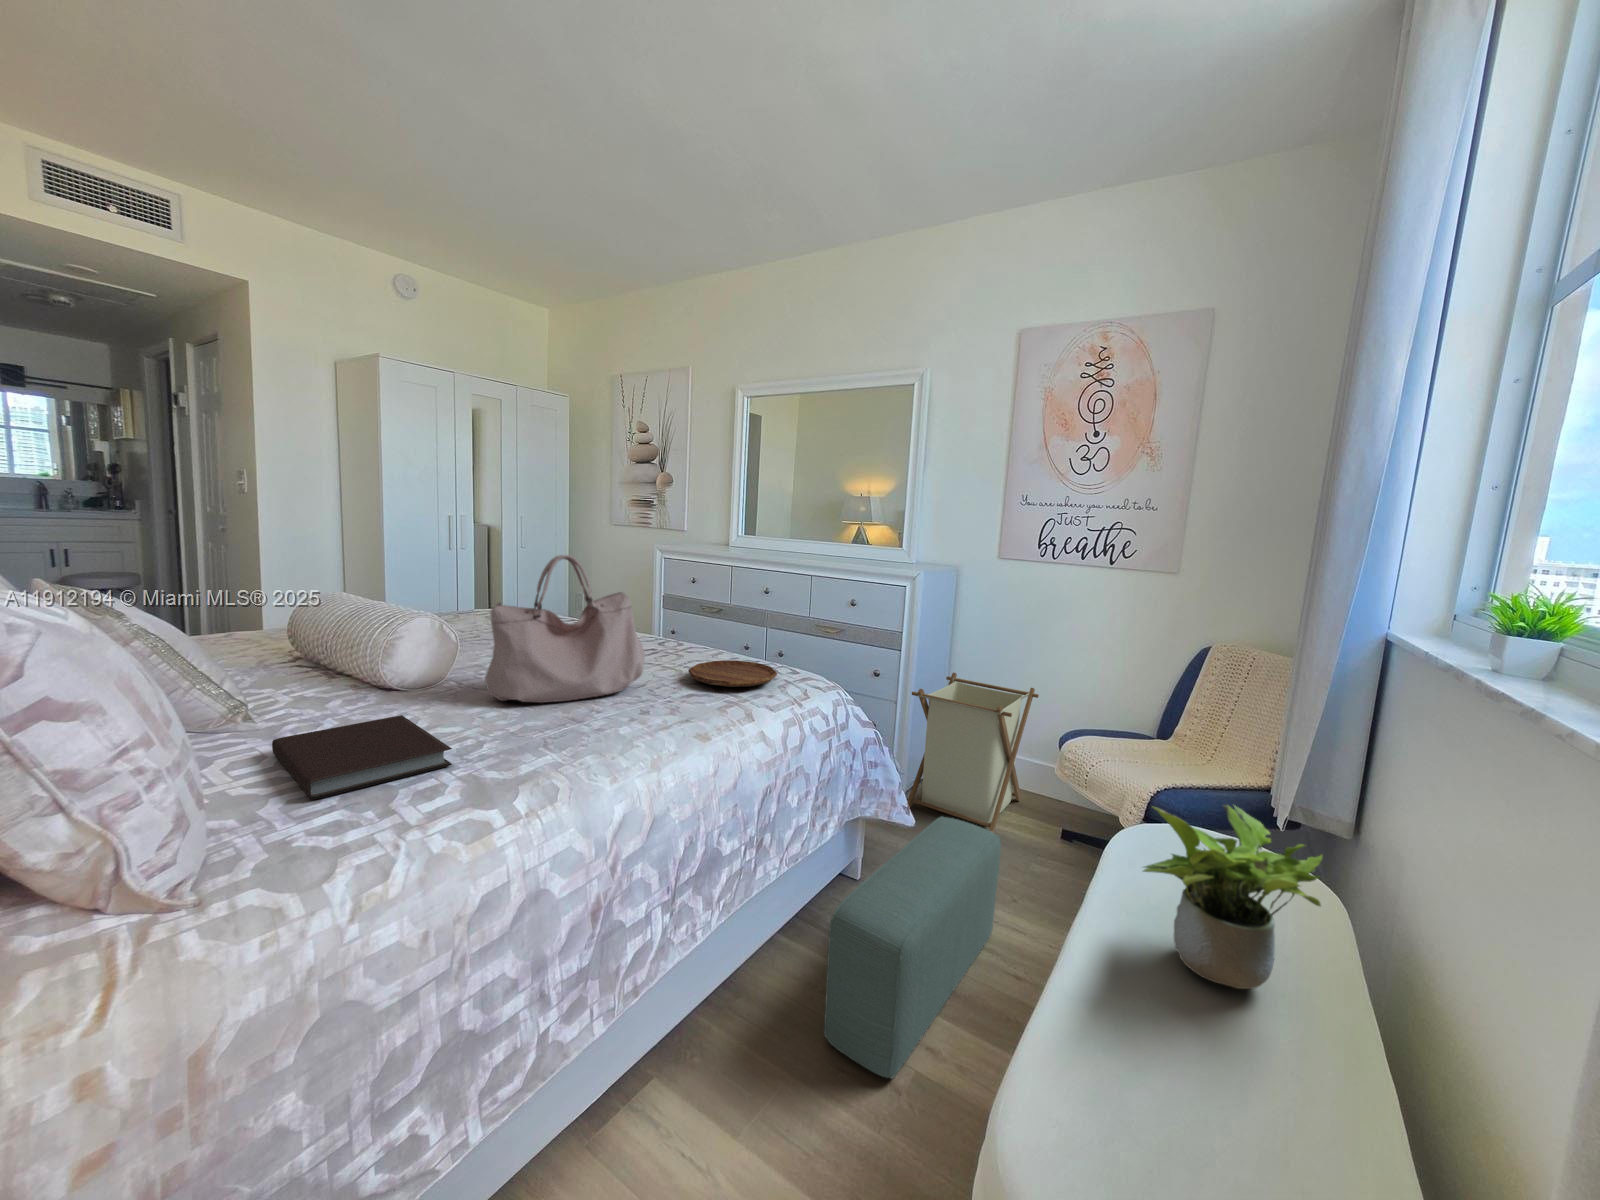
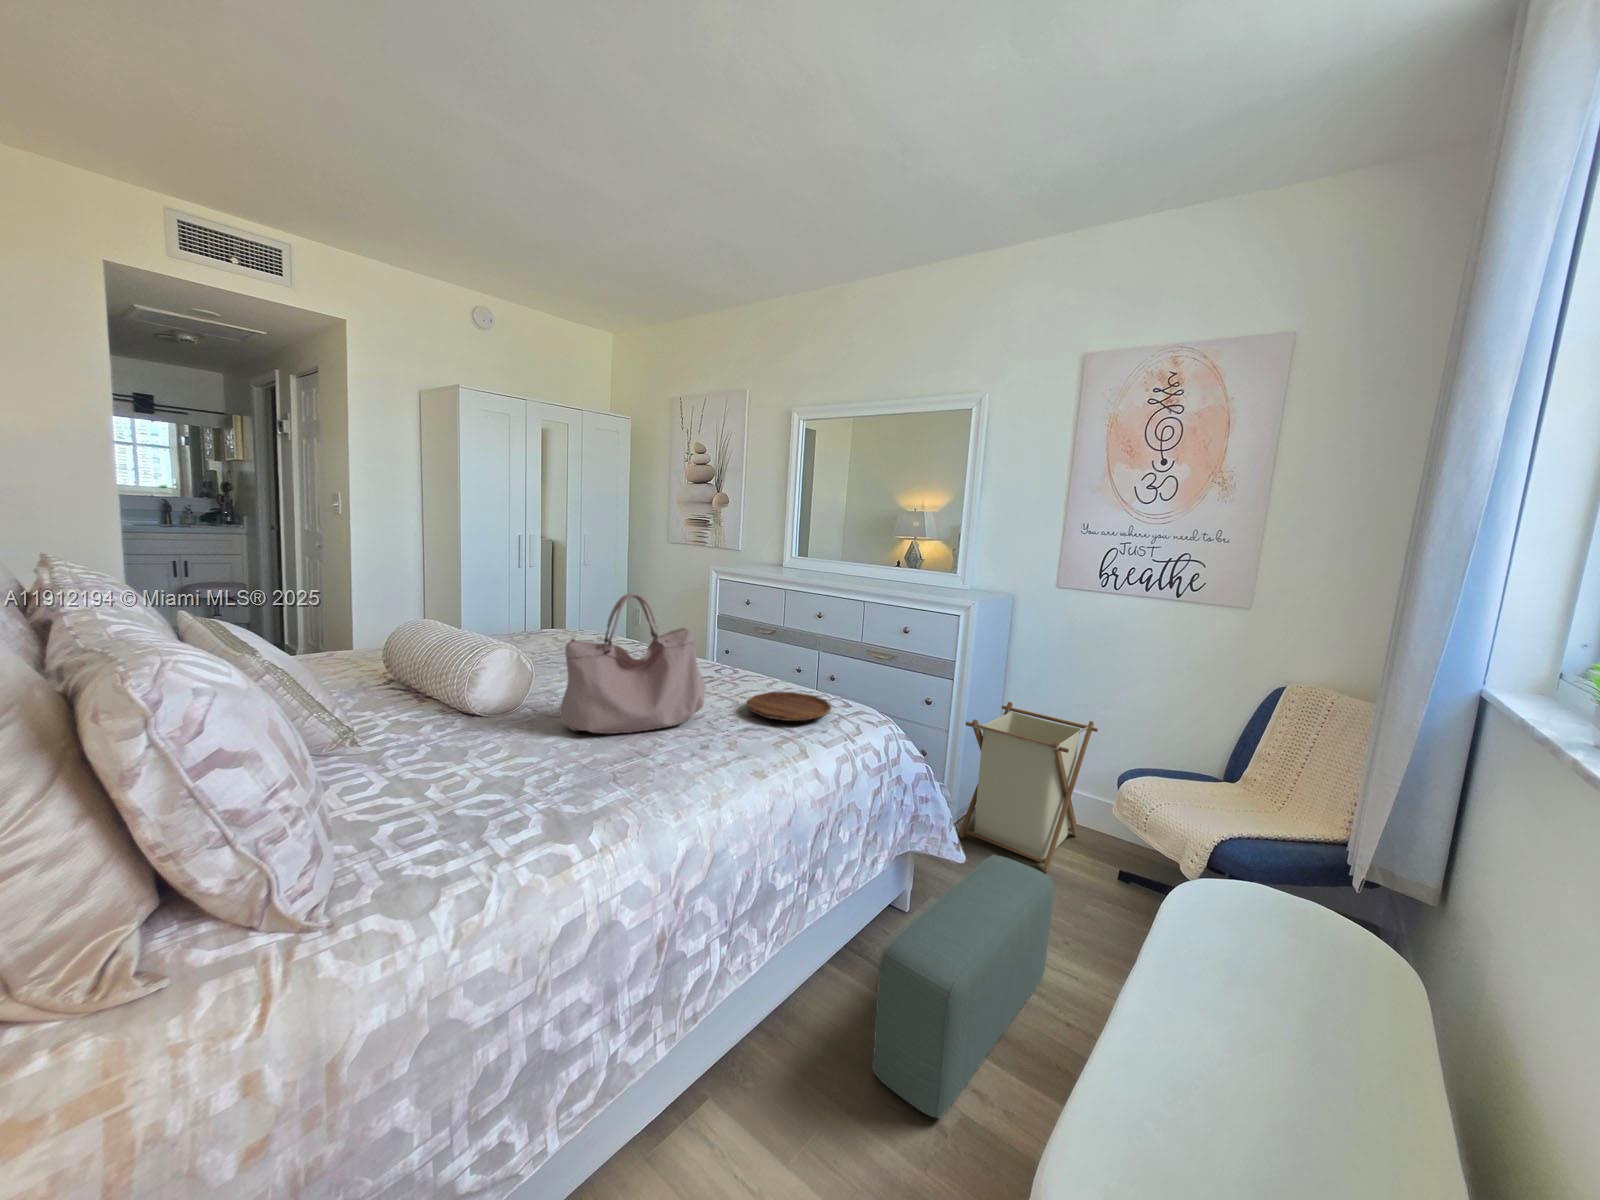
notebook: present [272,715,452,799] -> none [379,746,534,829]
potted plant: present [1143,805,1322,989] -> none [1193,873,1385,1066]

